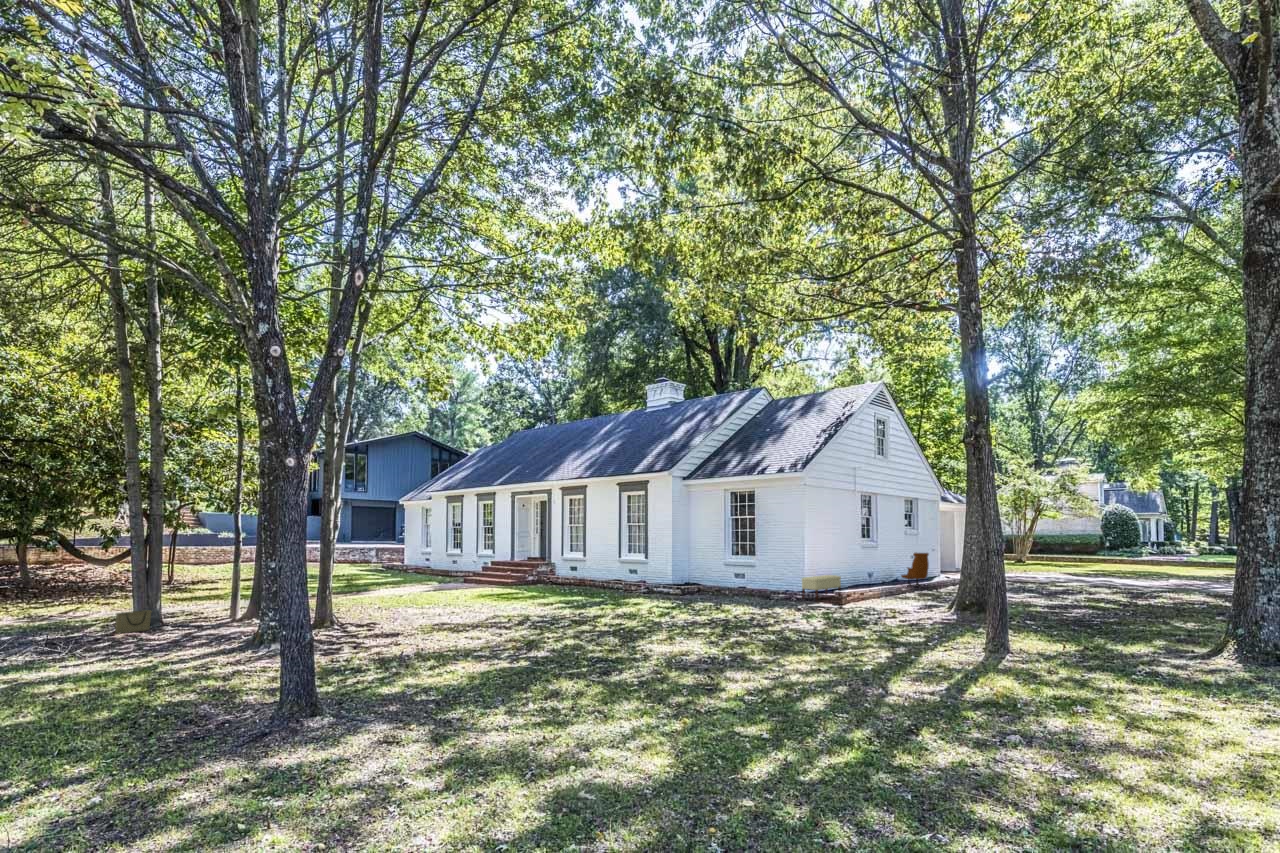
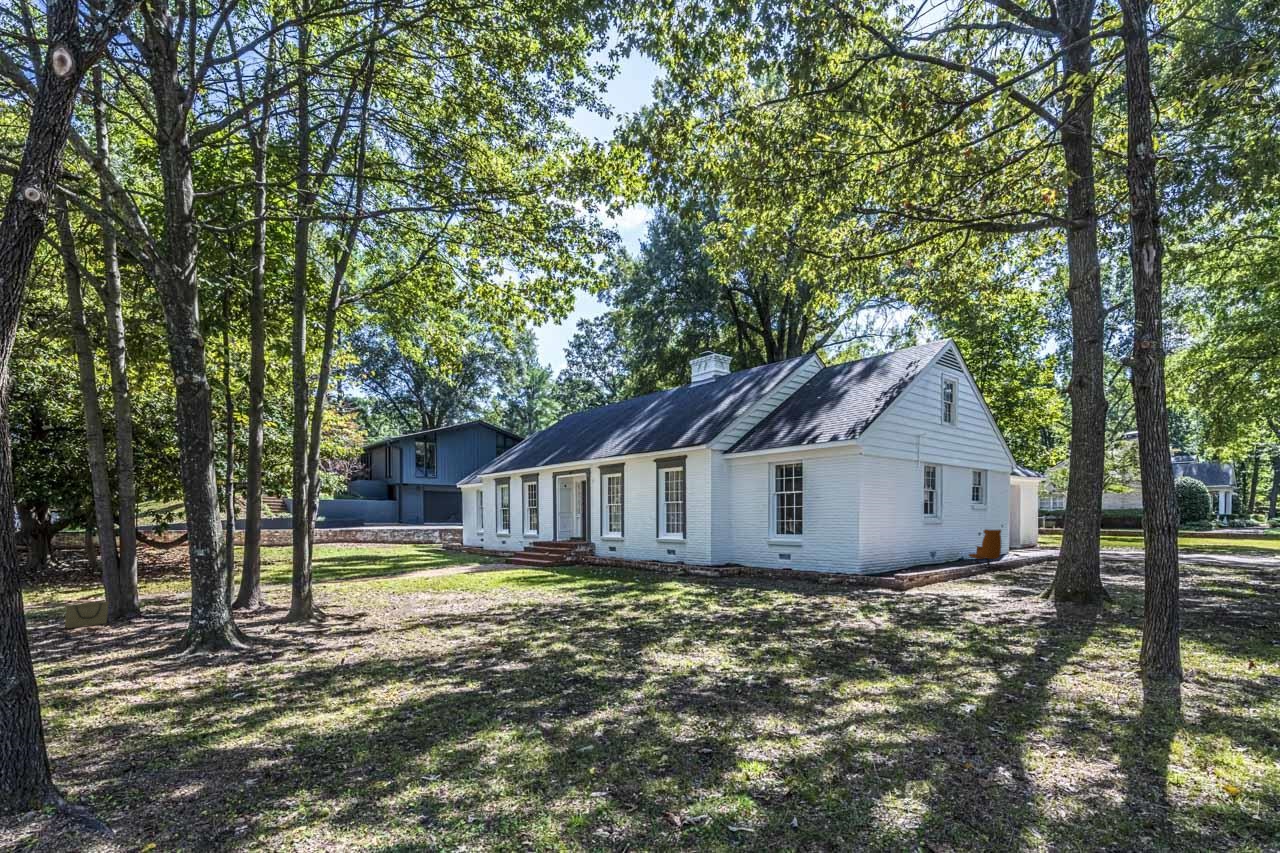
bench: present [802,575,841,600] -> none [858,555,903,585]

